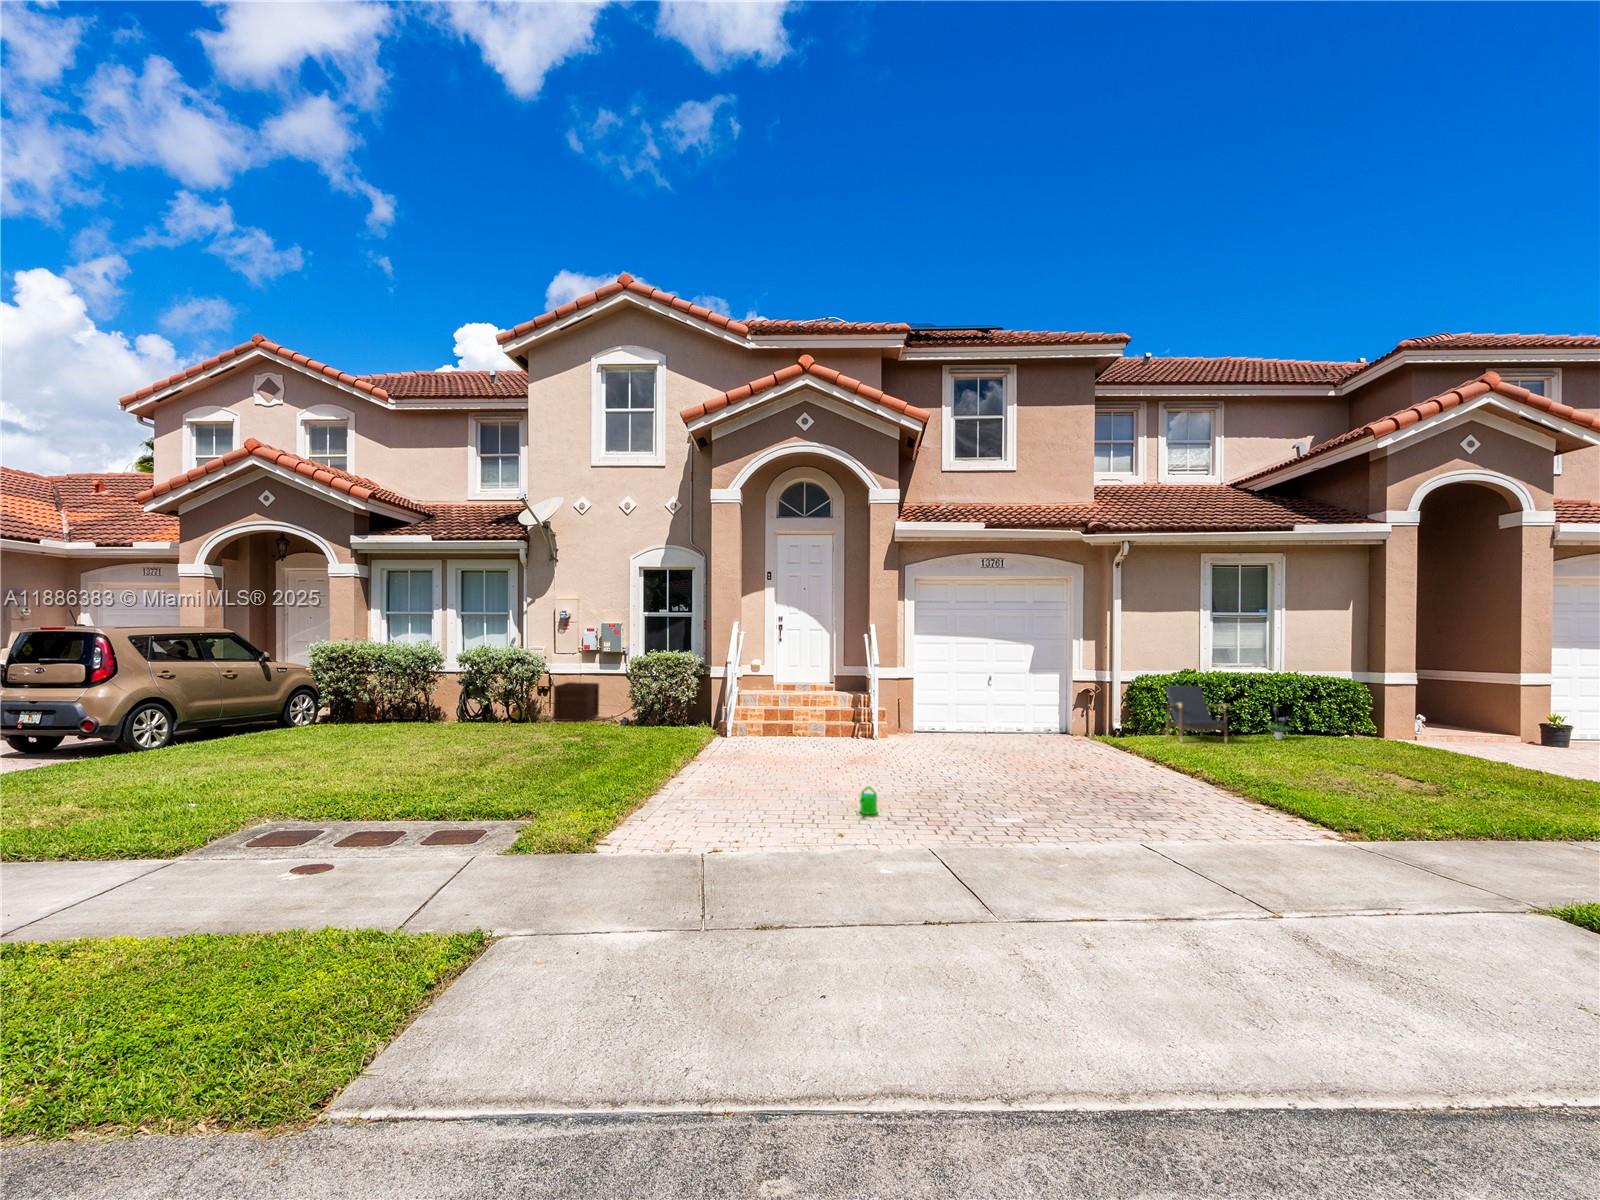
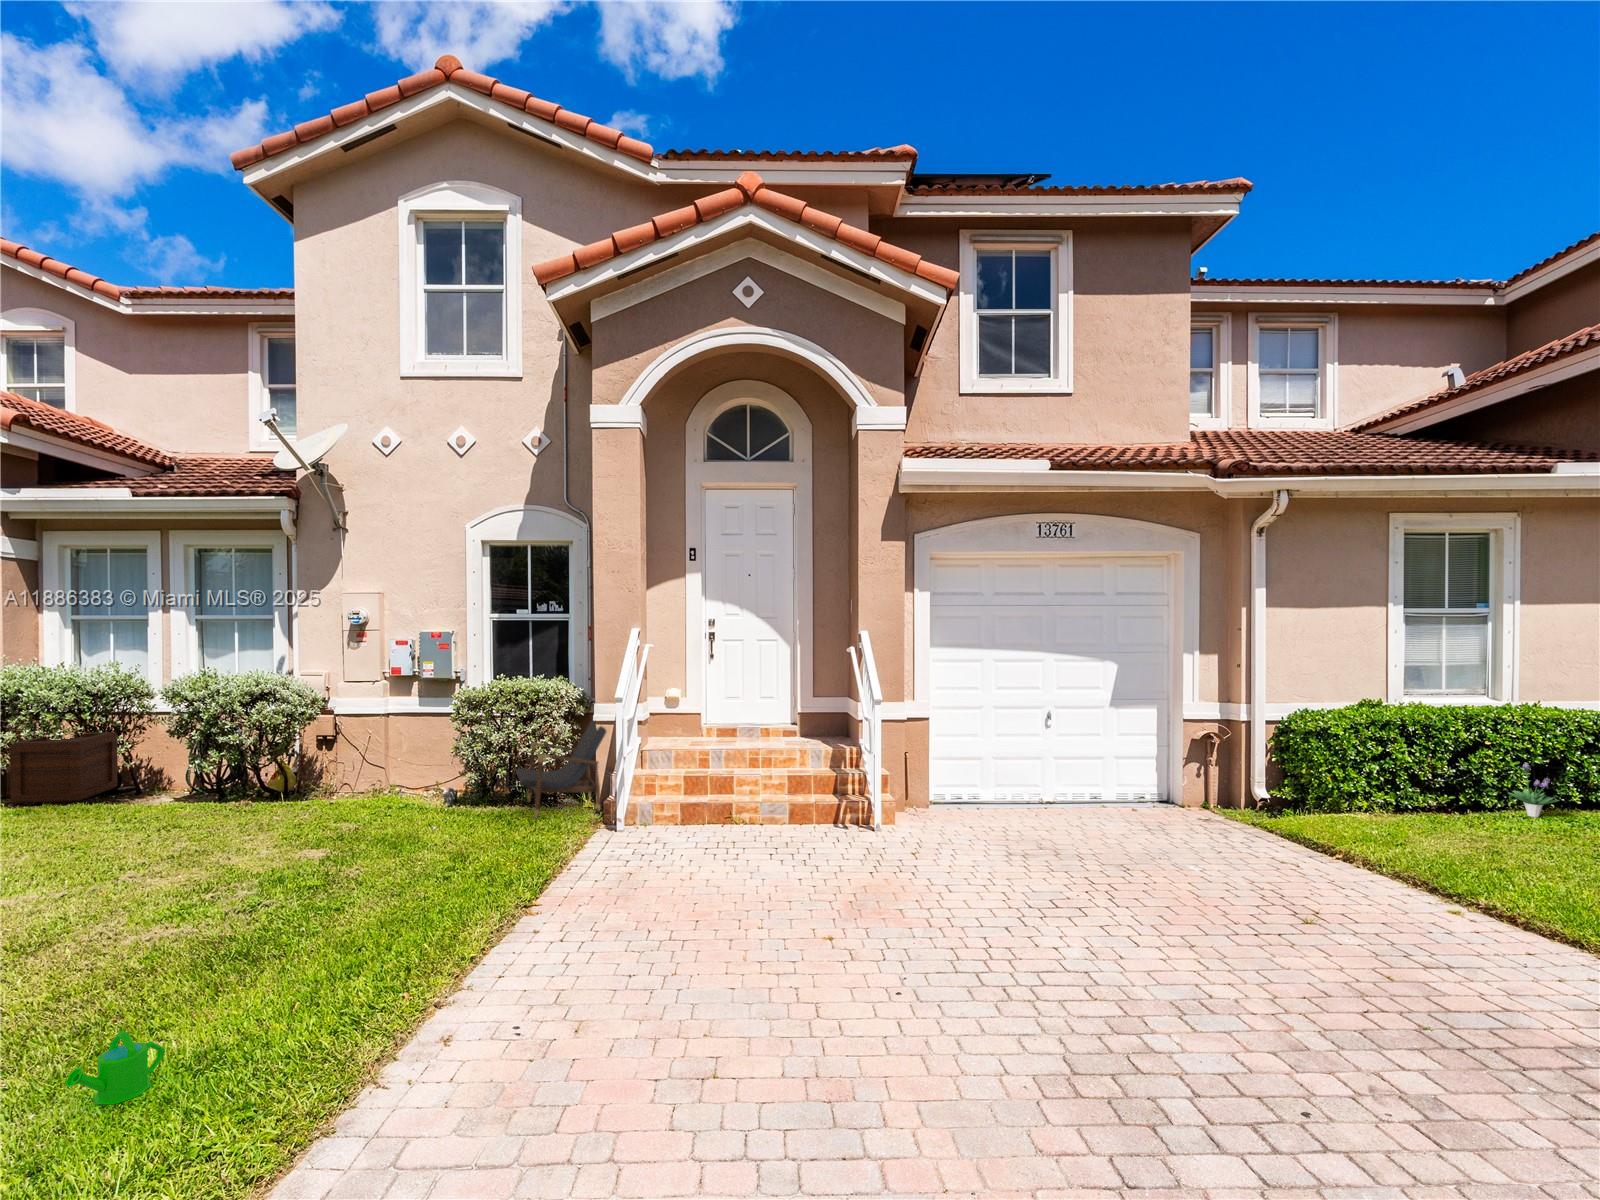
wooden crate: present [553,682,599,721] -> present [10,732,117,803]
lounge chair: present [1166,686,1228,743] -> present [516,721,607,819]
watering can: present [859,786,878,814] -> present [66,1031,165,1105]

